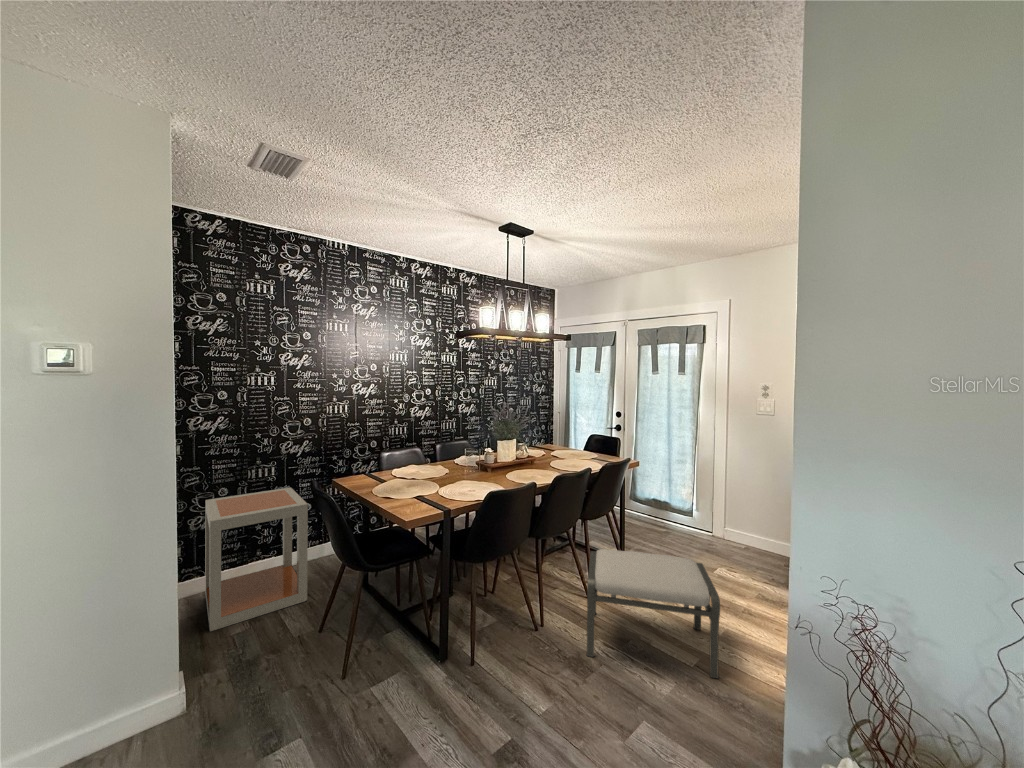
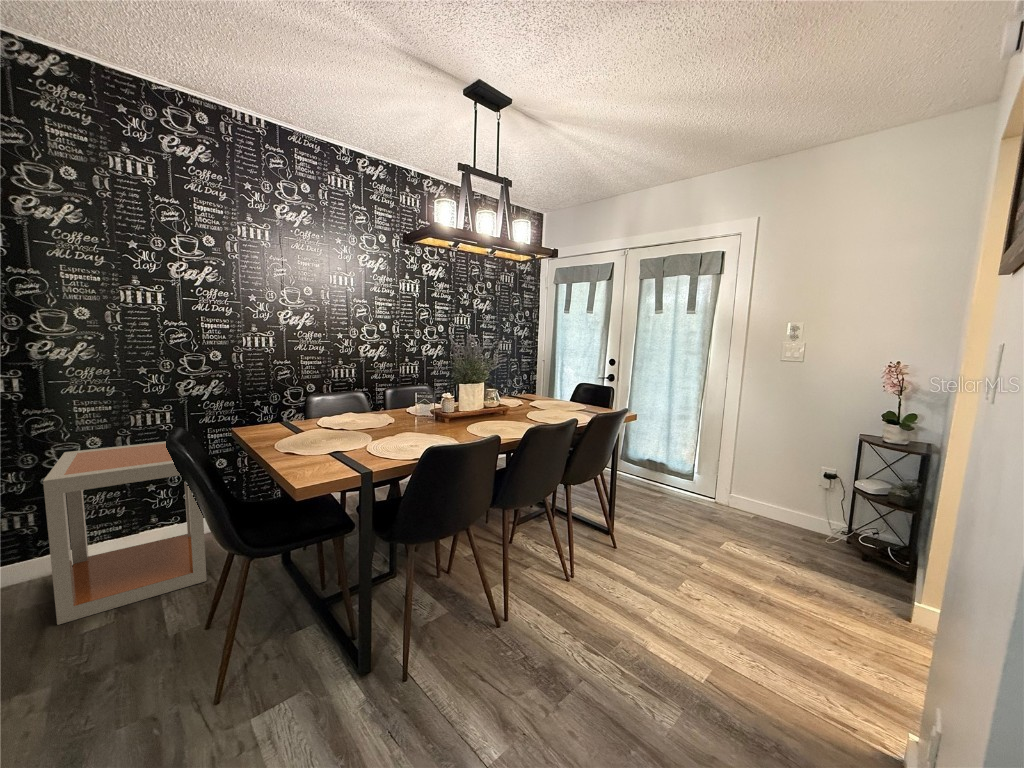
ottoman: present [587,549,720,679] -> none [560,523,747,699]

